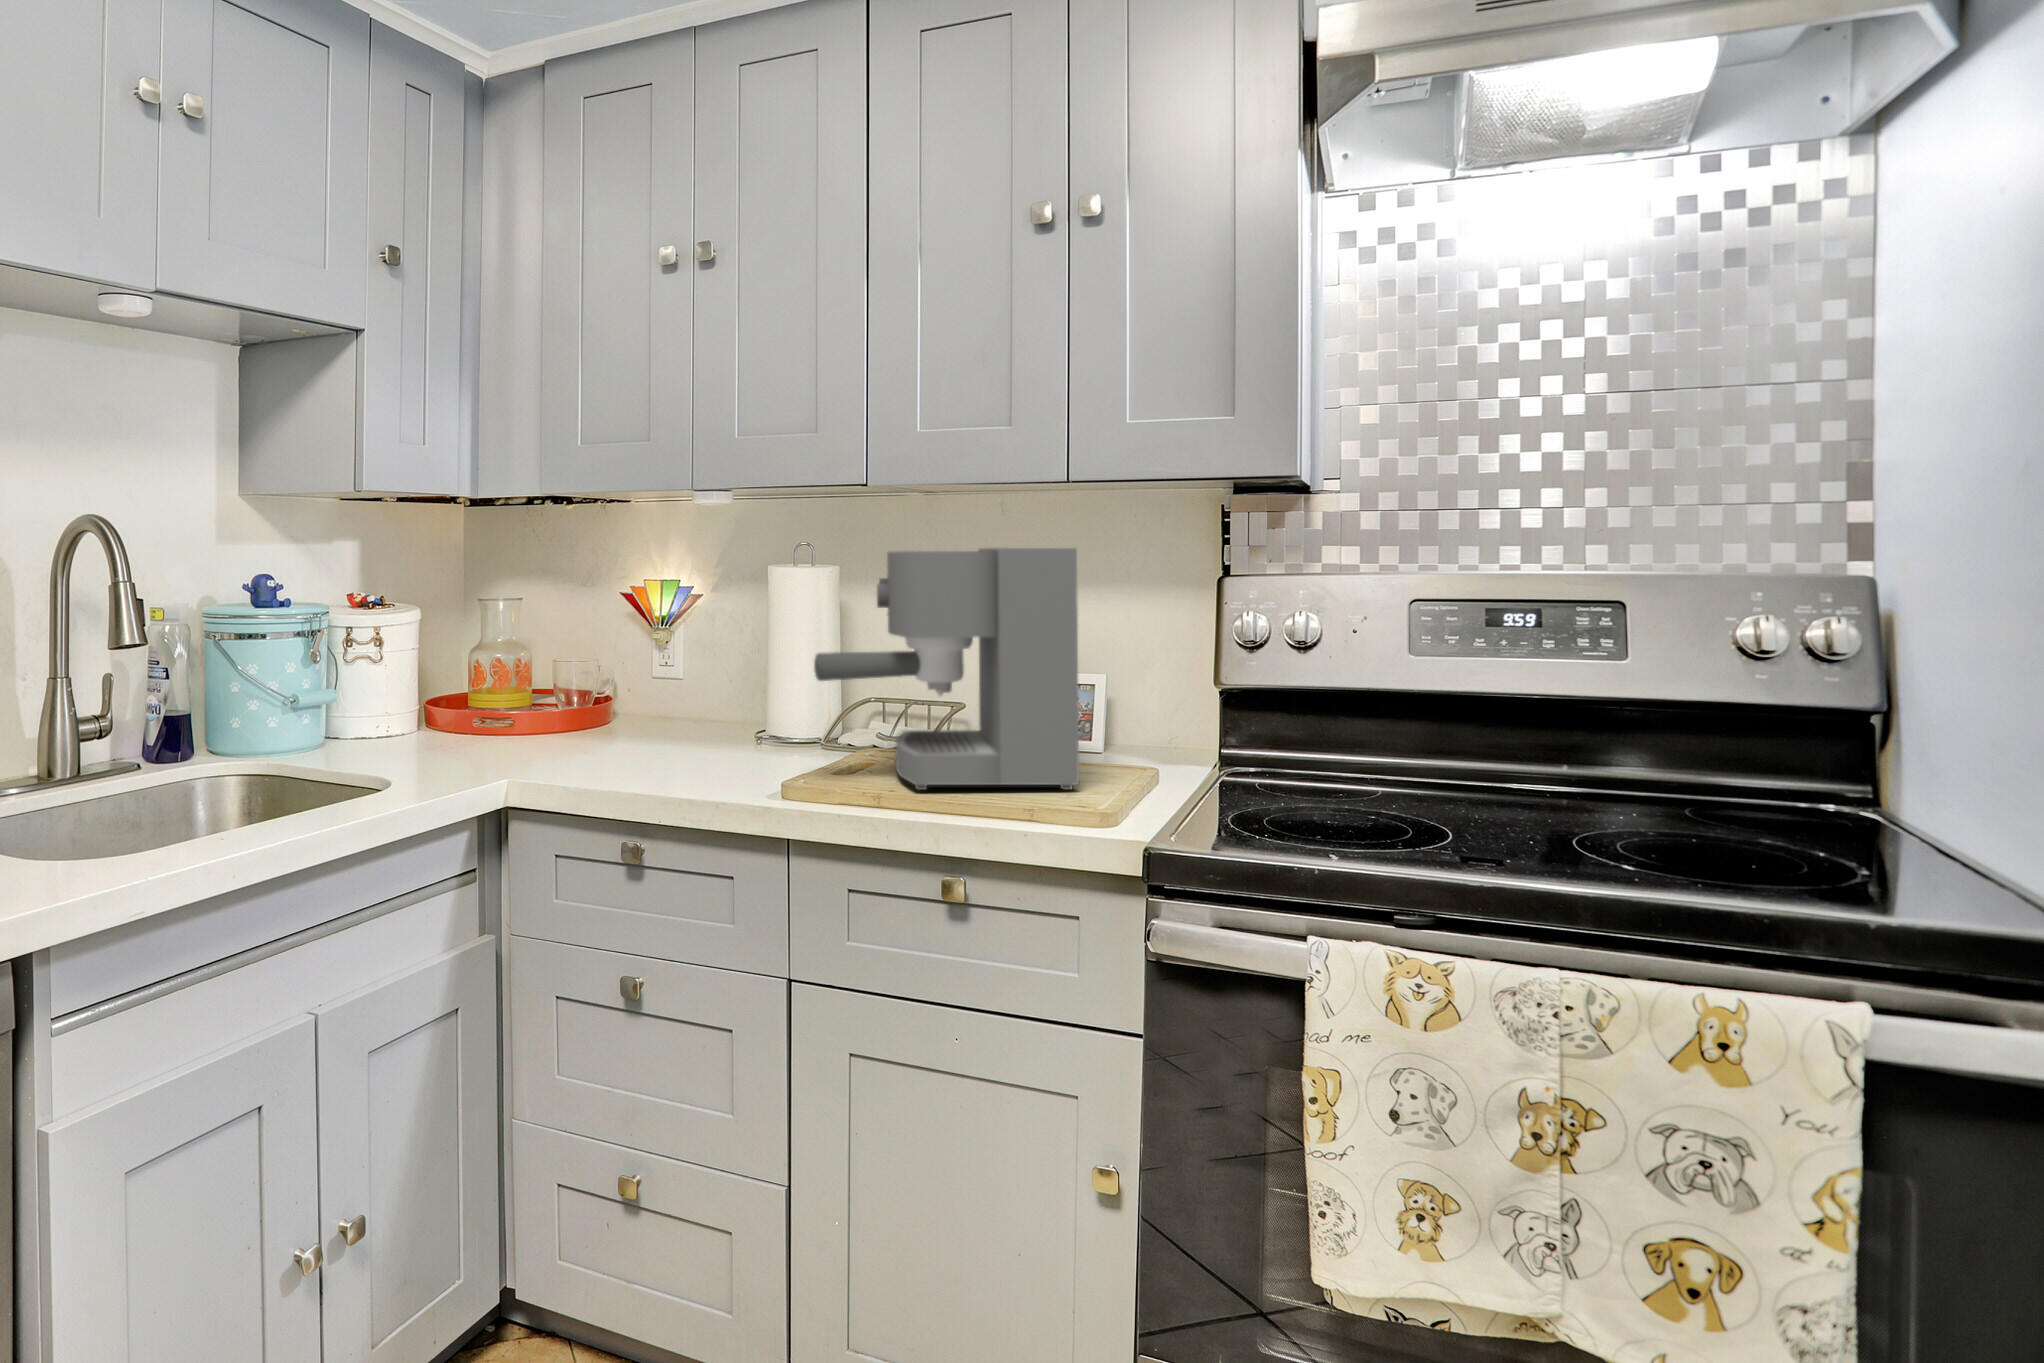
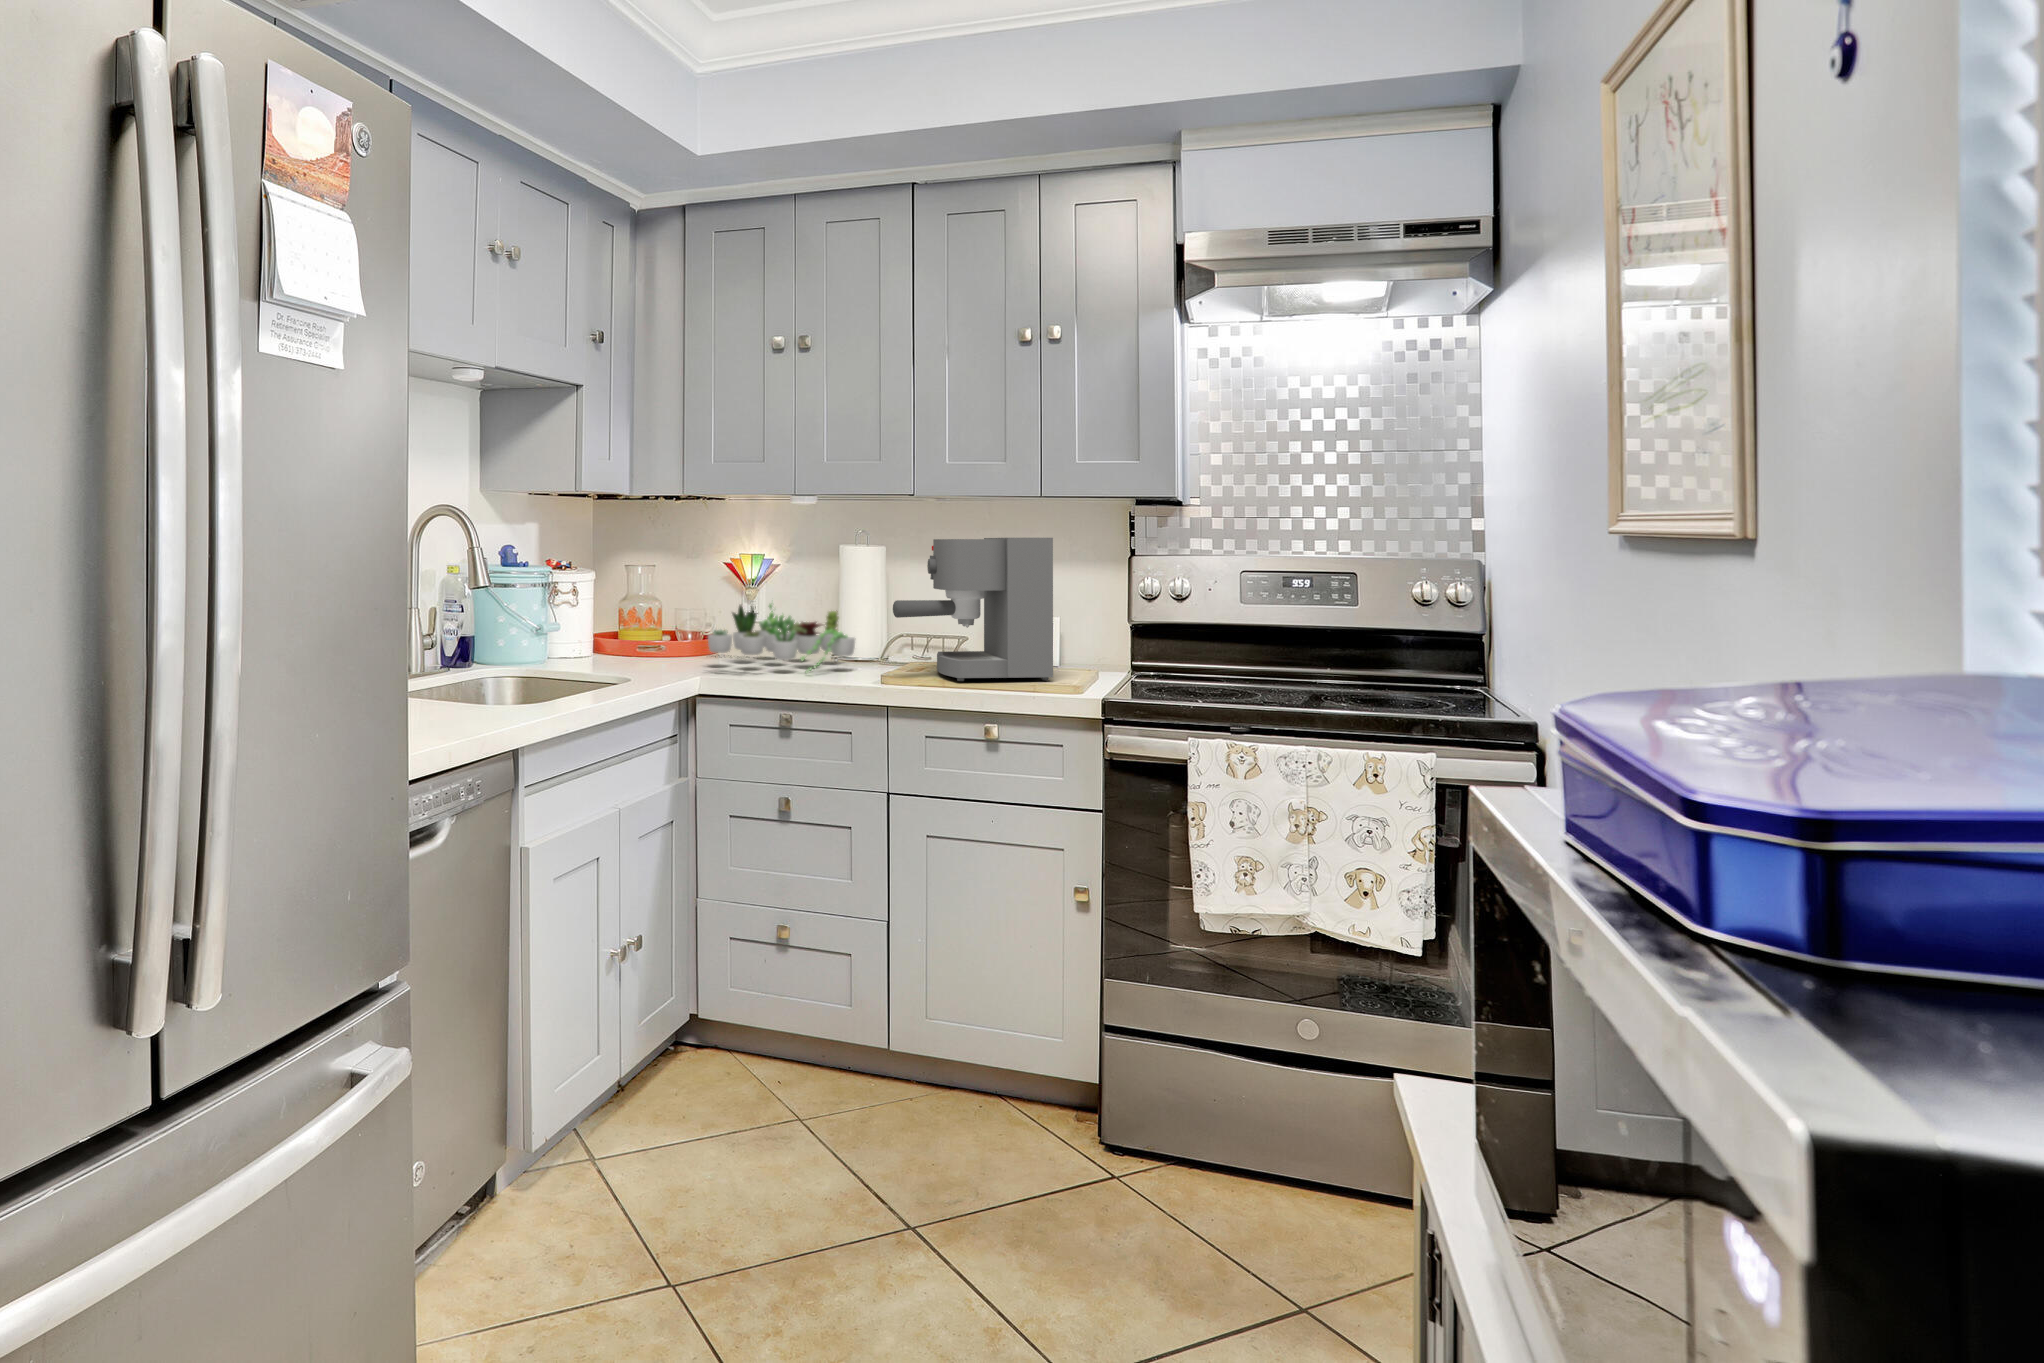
succulent plant: none [519,643,772,767] -> present [708,604,855,673]

